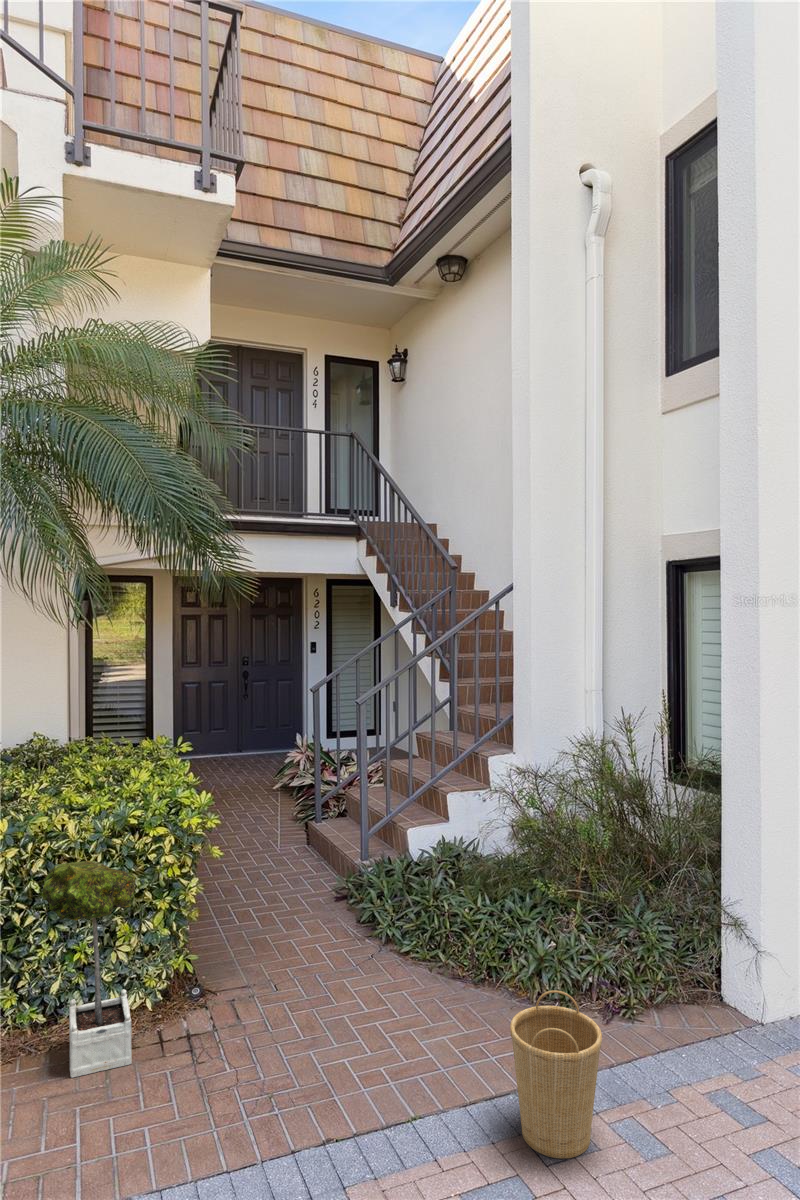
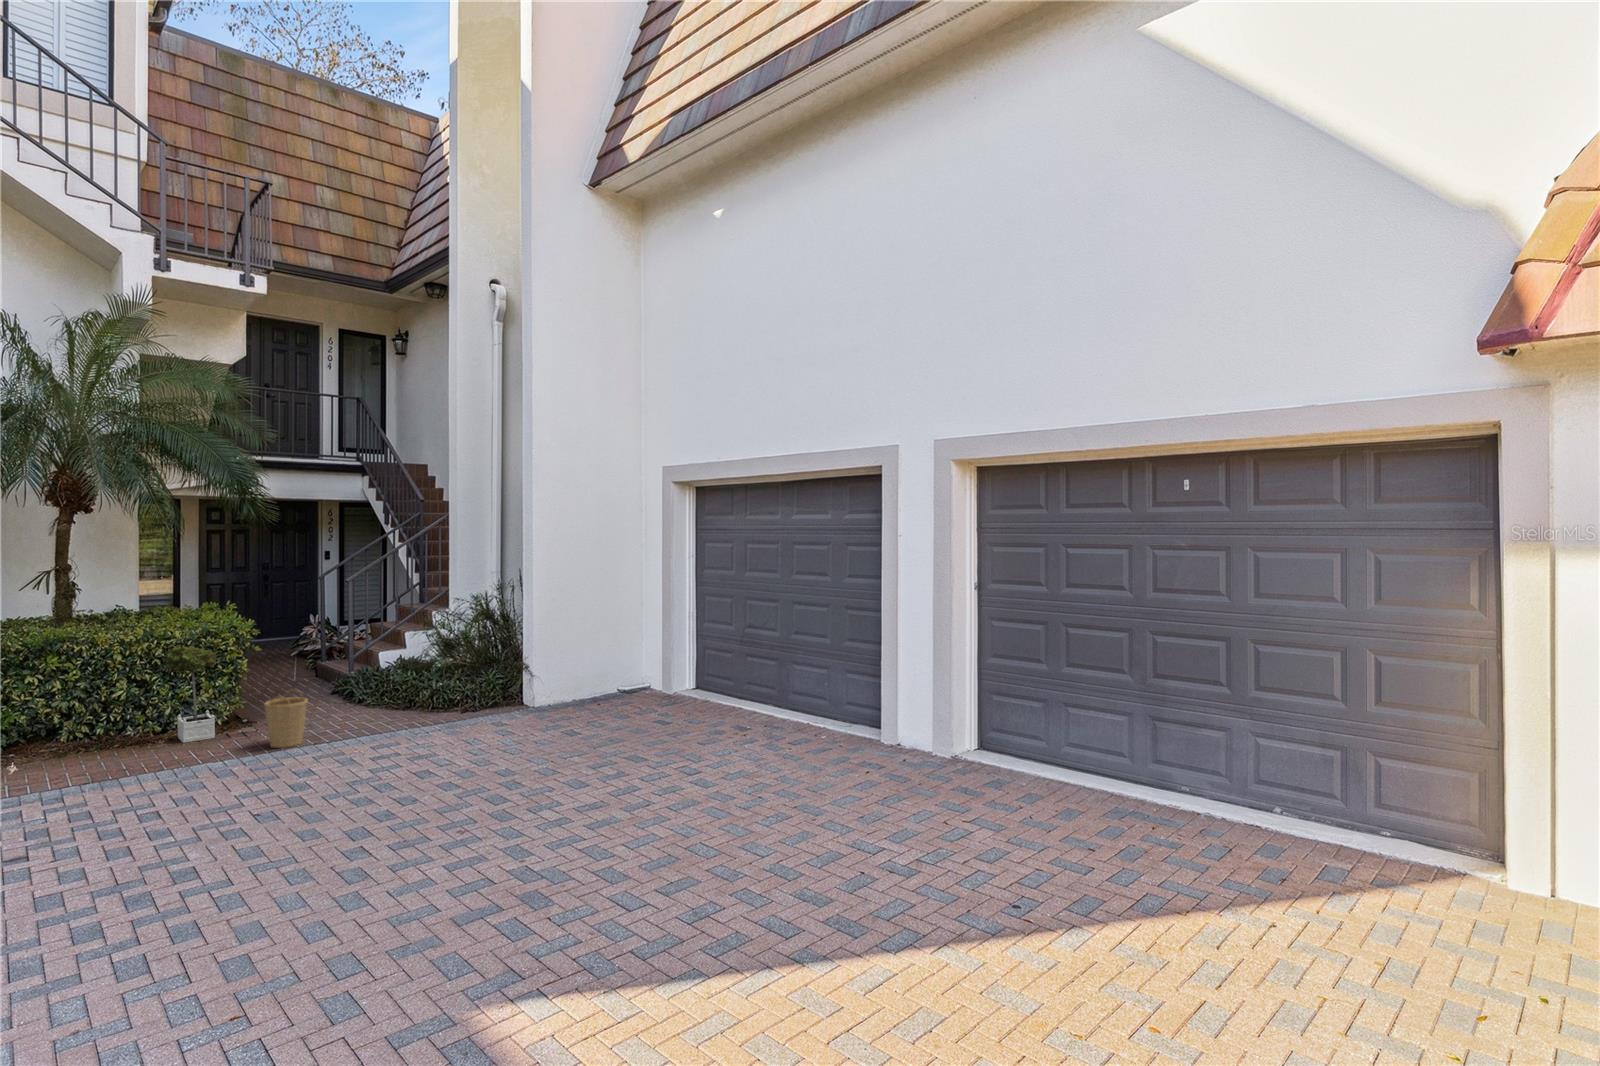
basket: present [510,990,602,1159] -> present [264,697,308,748]

